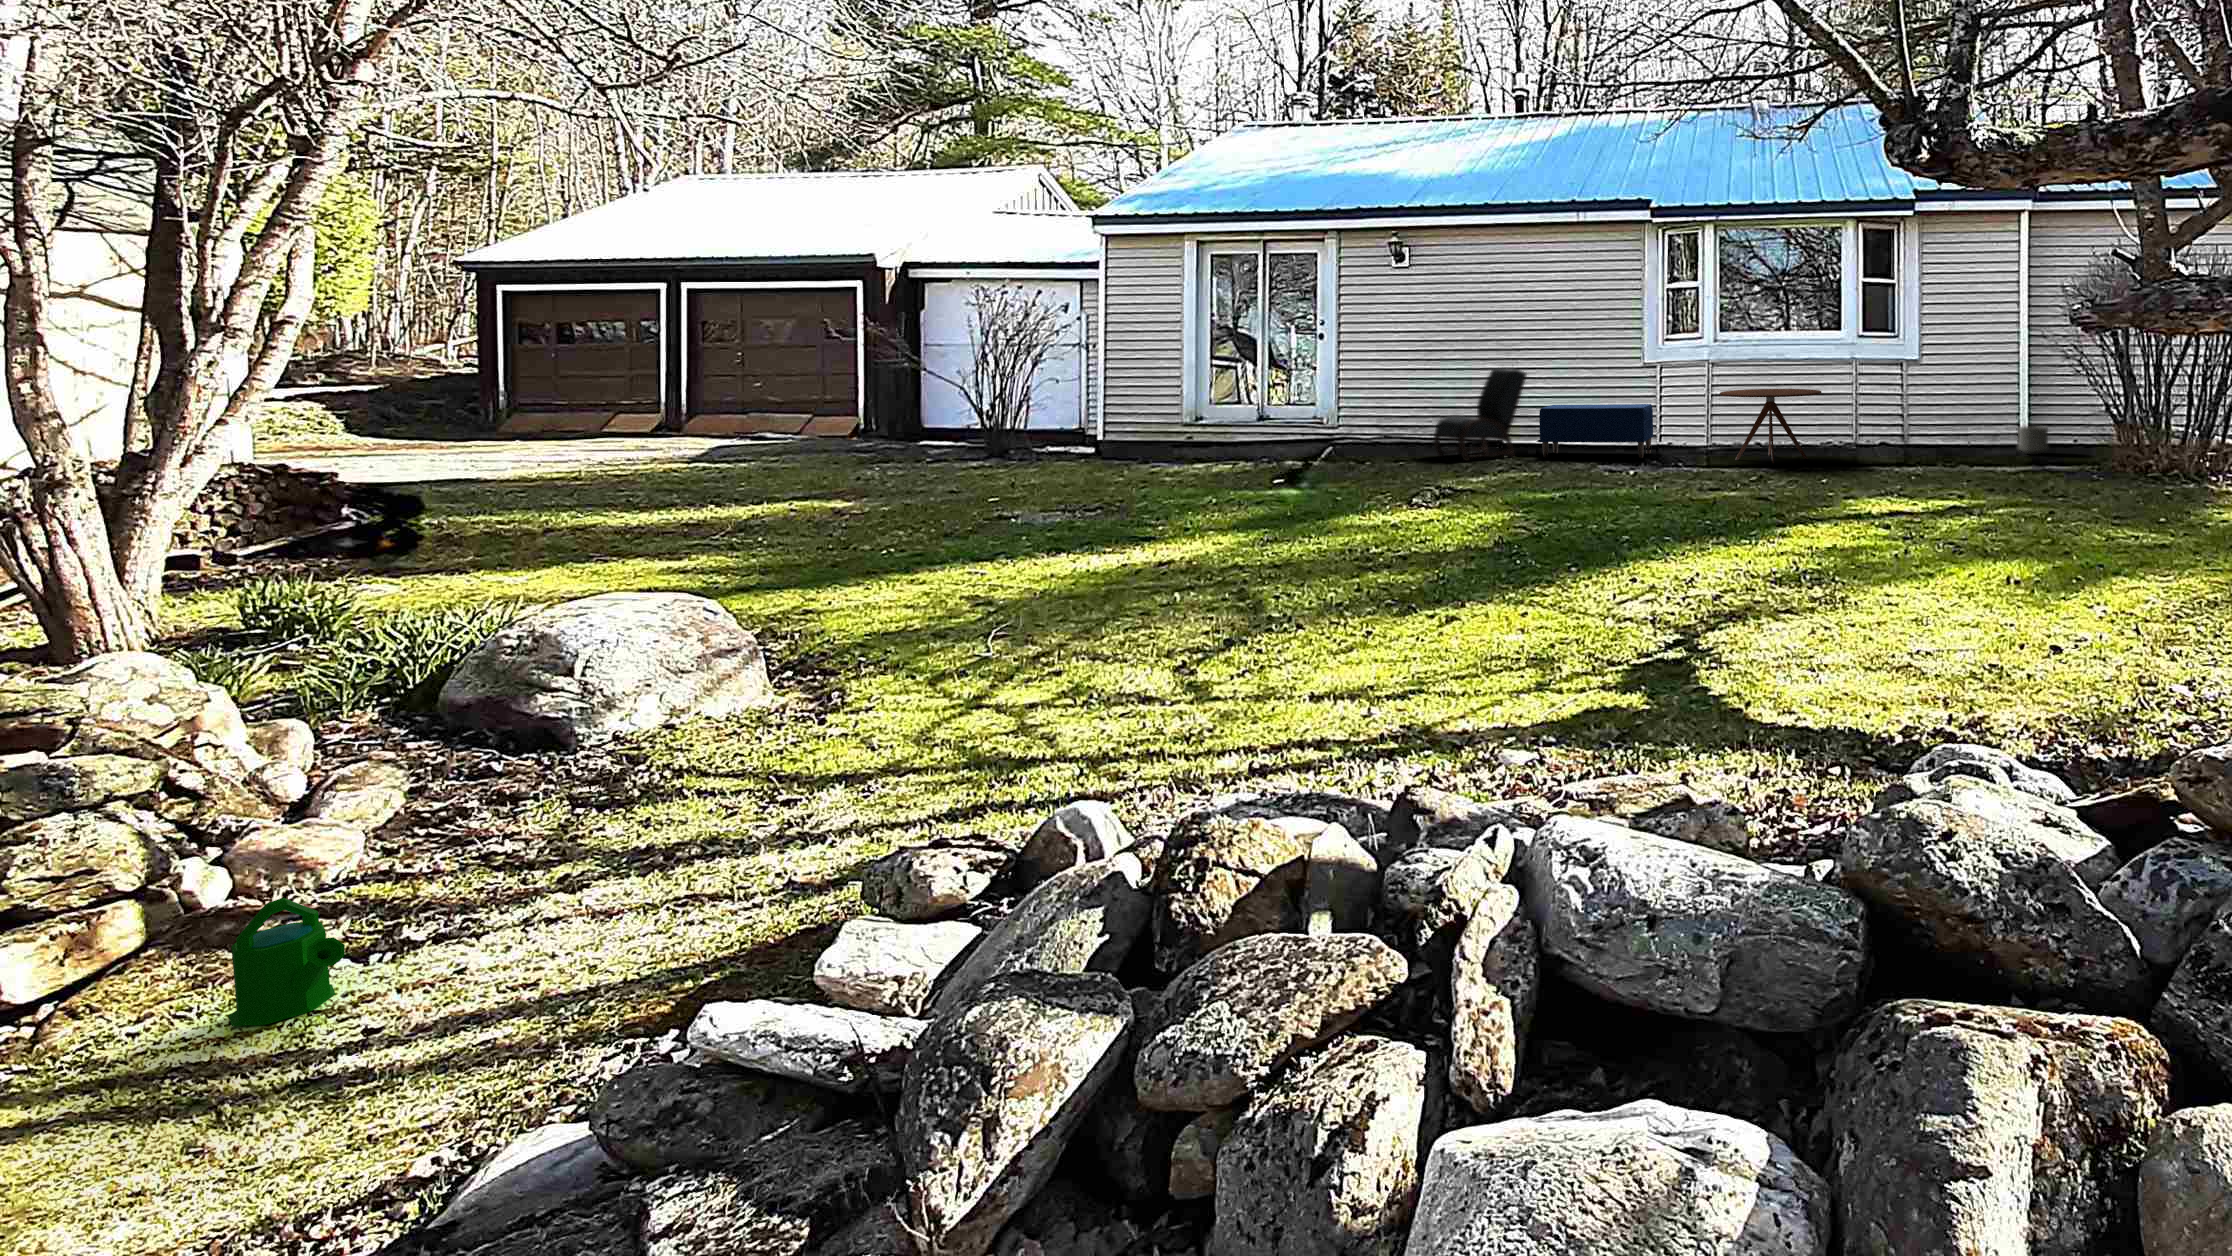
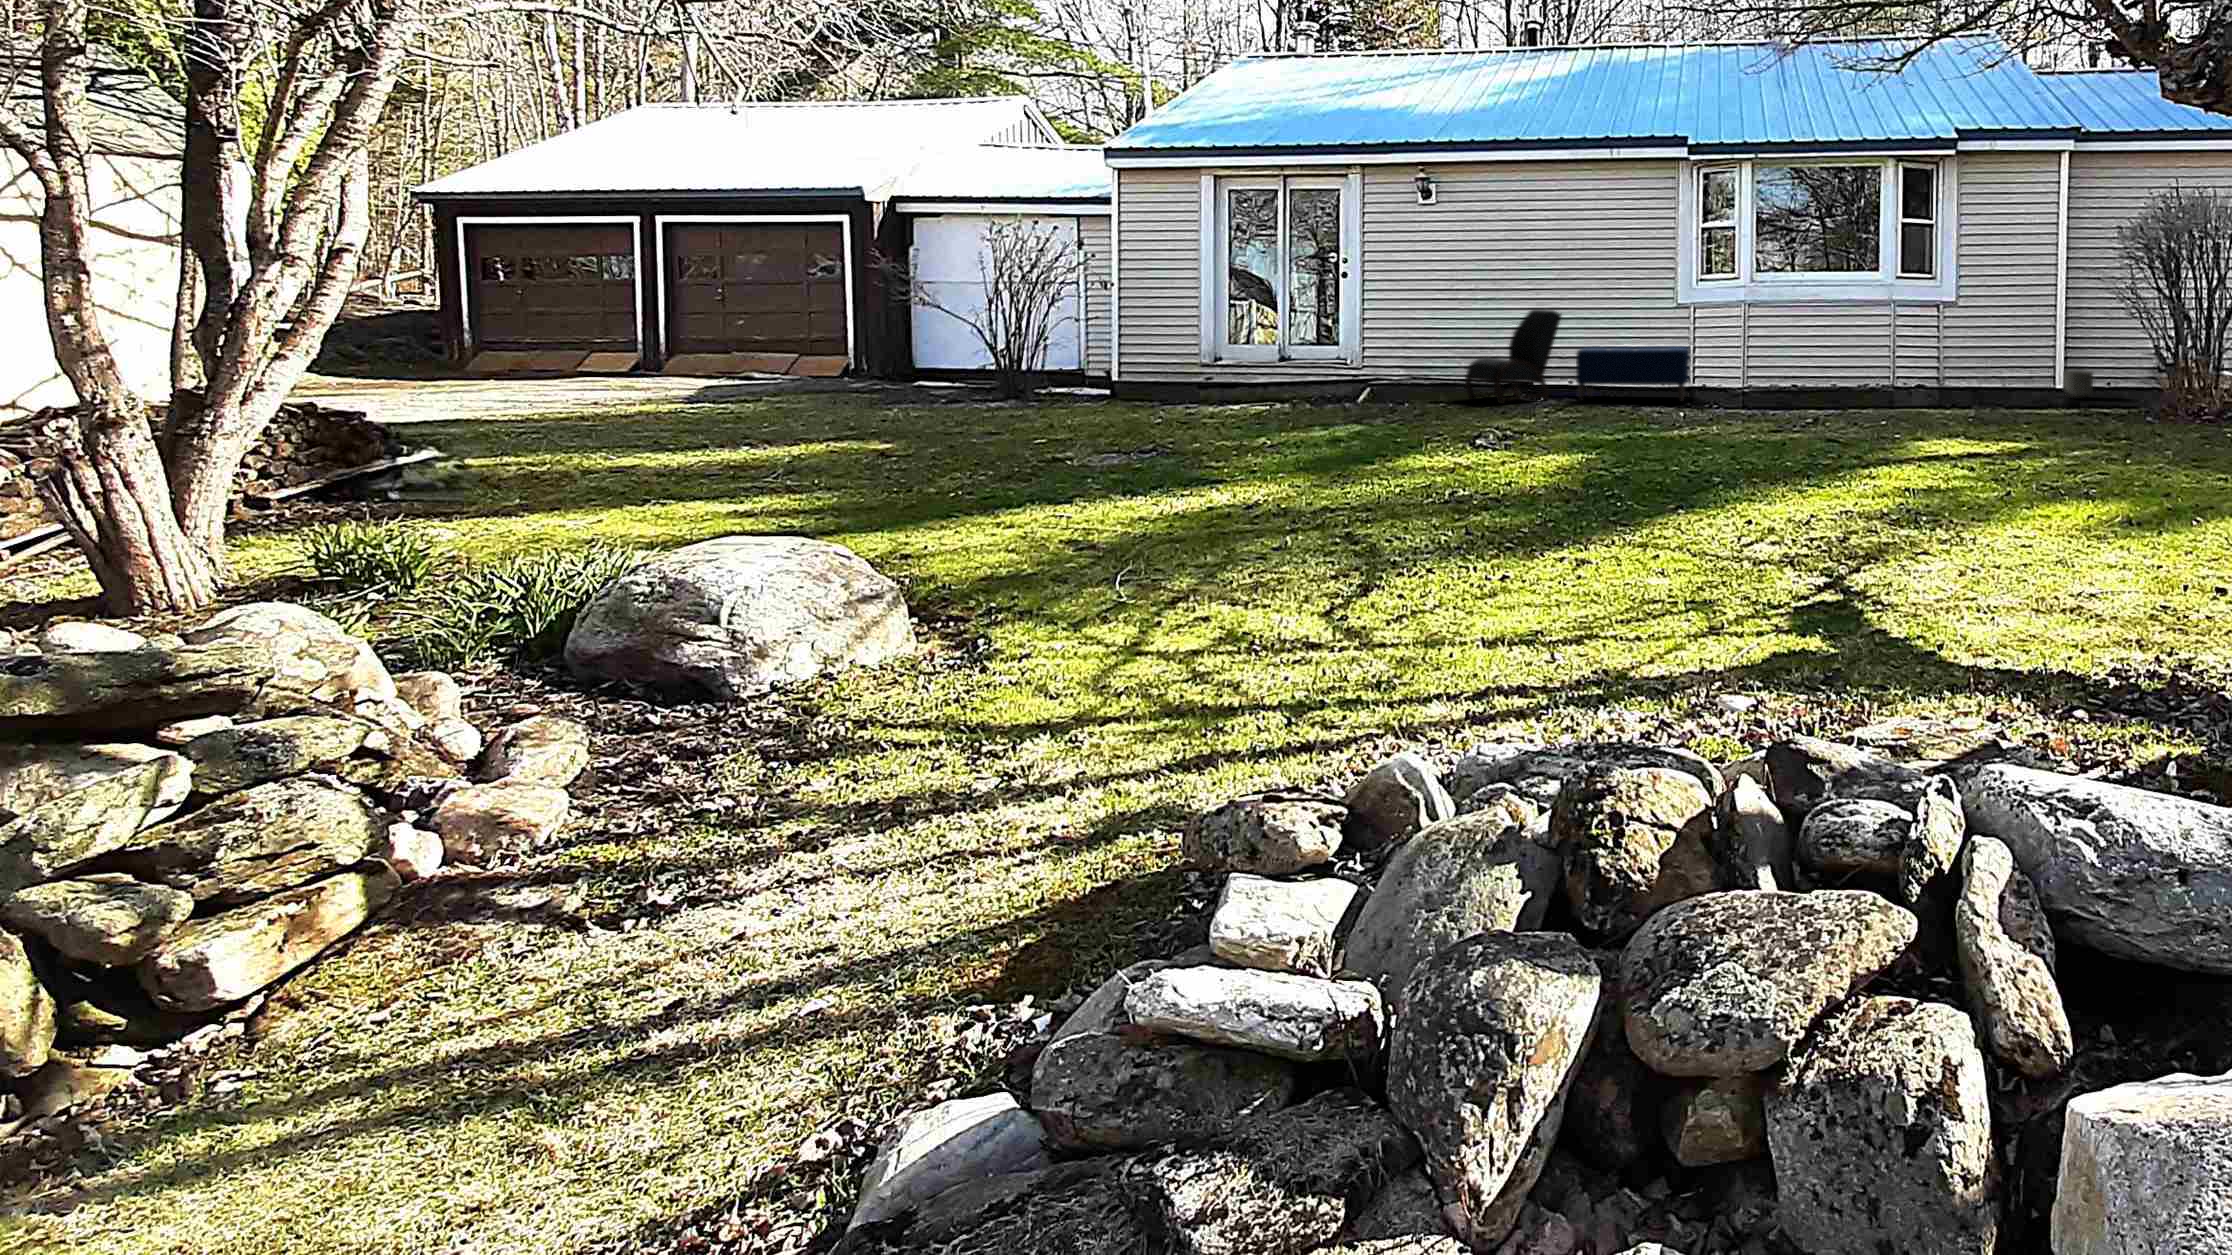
round table: present [1720,389,1822,463] -> none [1764,331,1868,407]
watering can: present [229,898,345,1026] -> none [498,864,629,1001]

